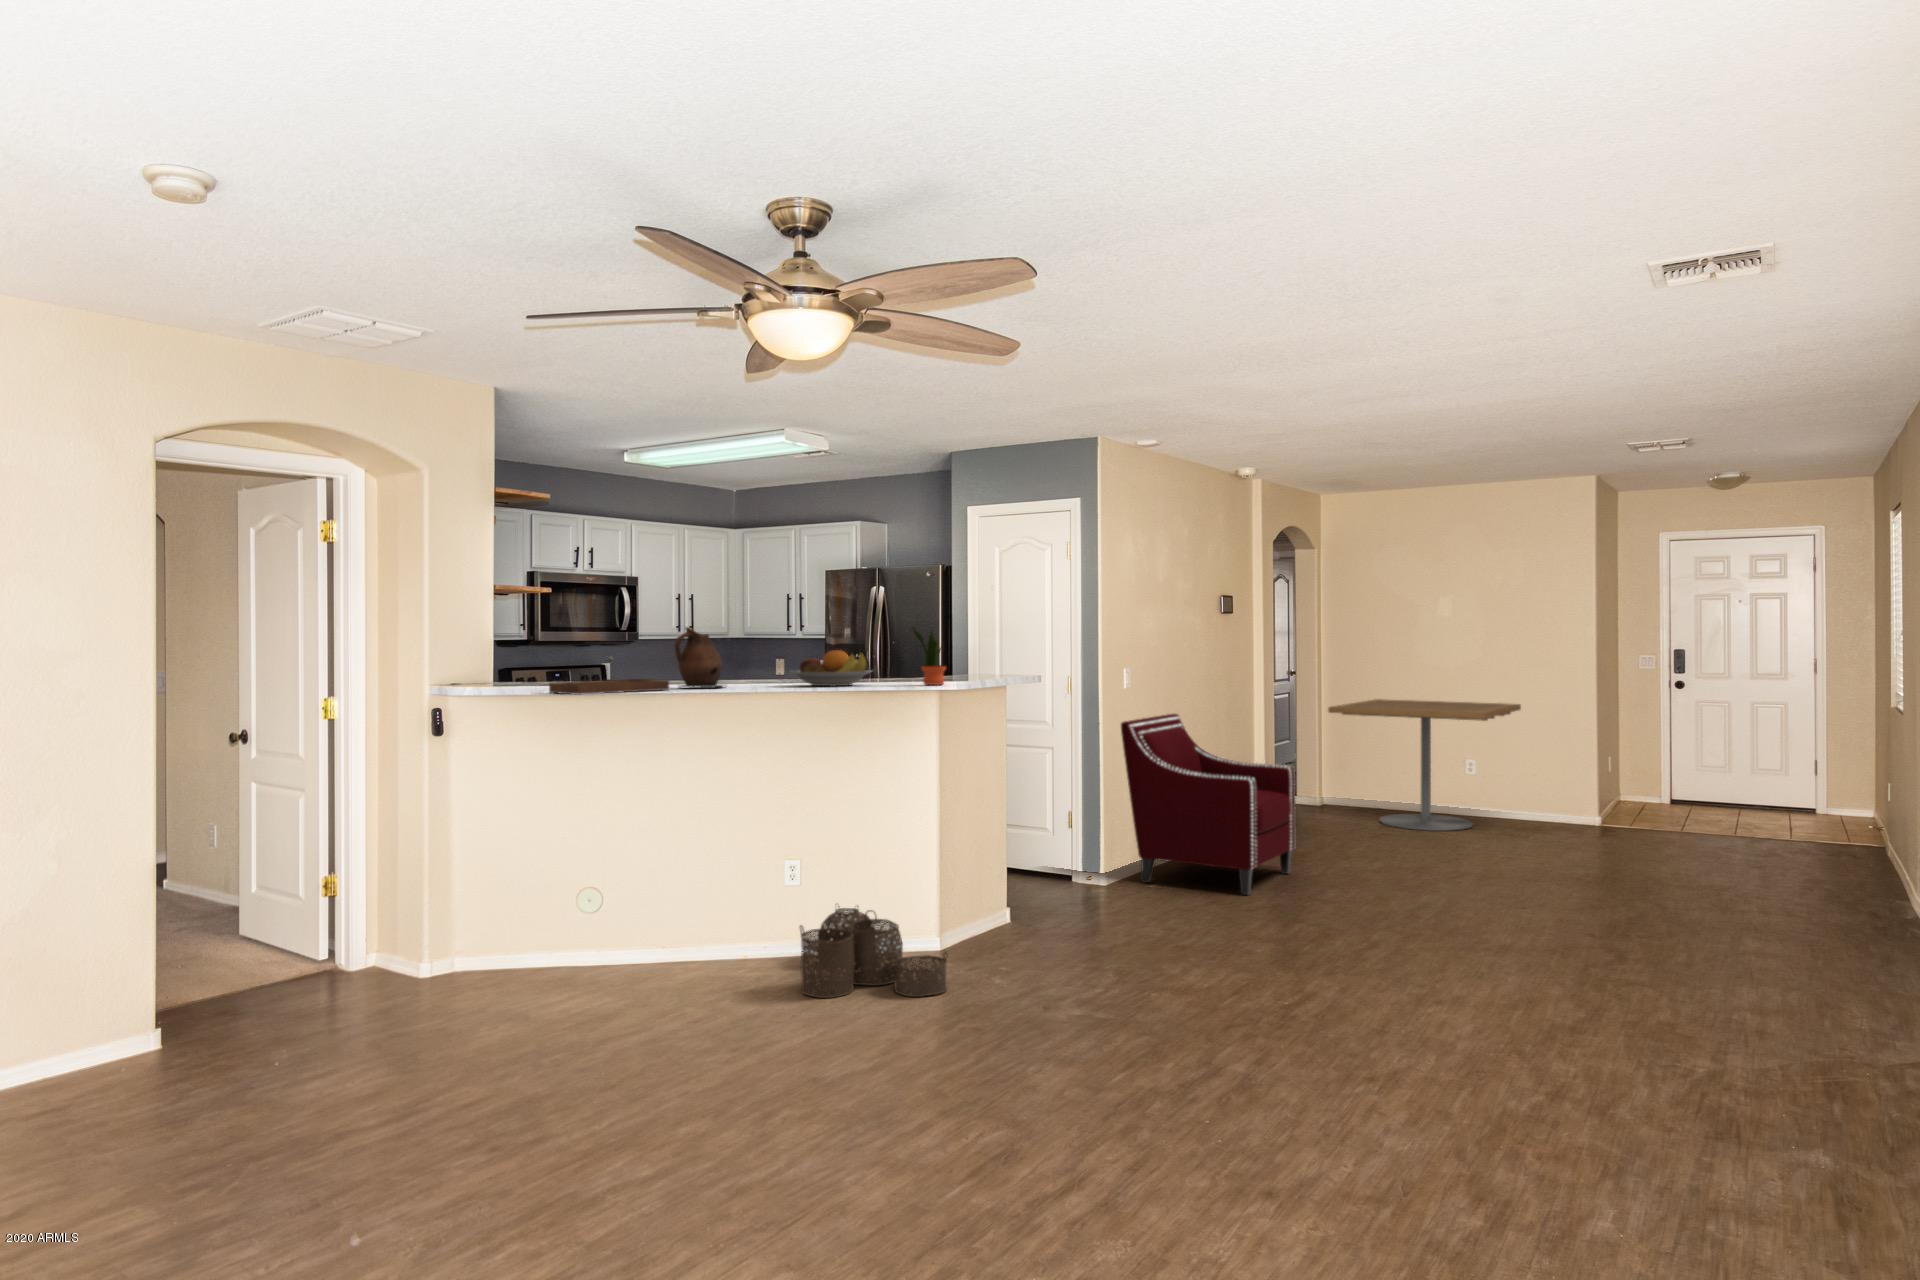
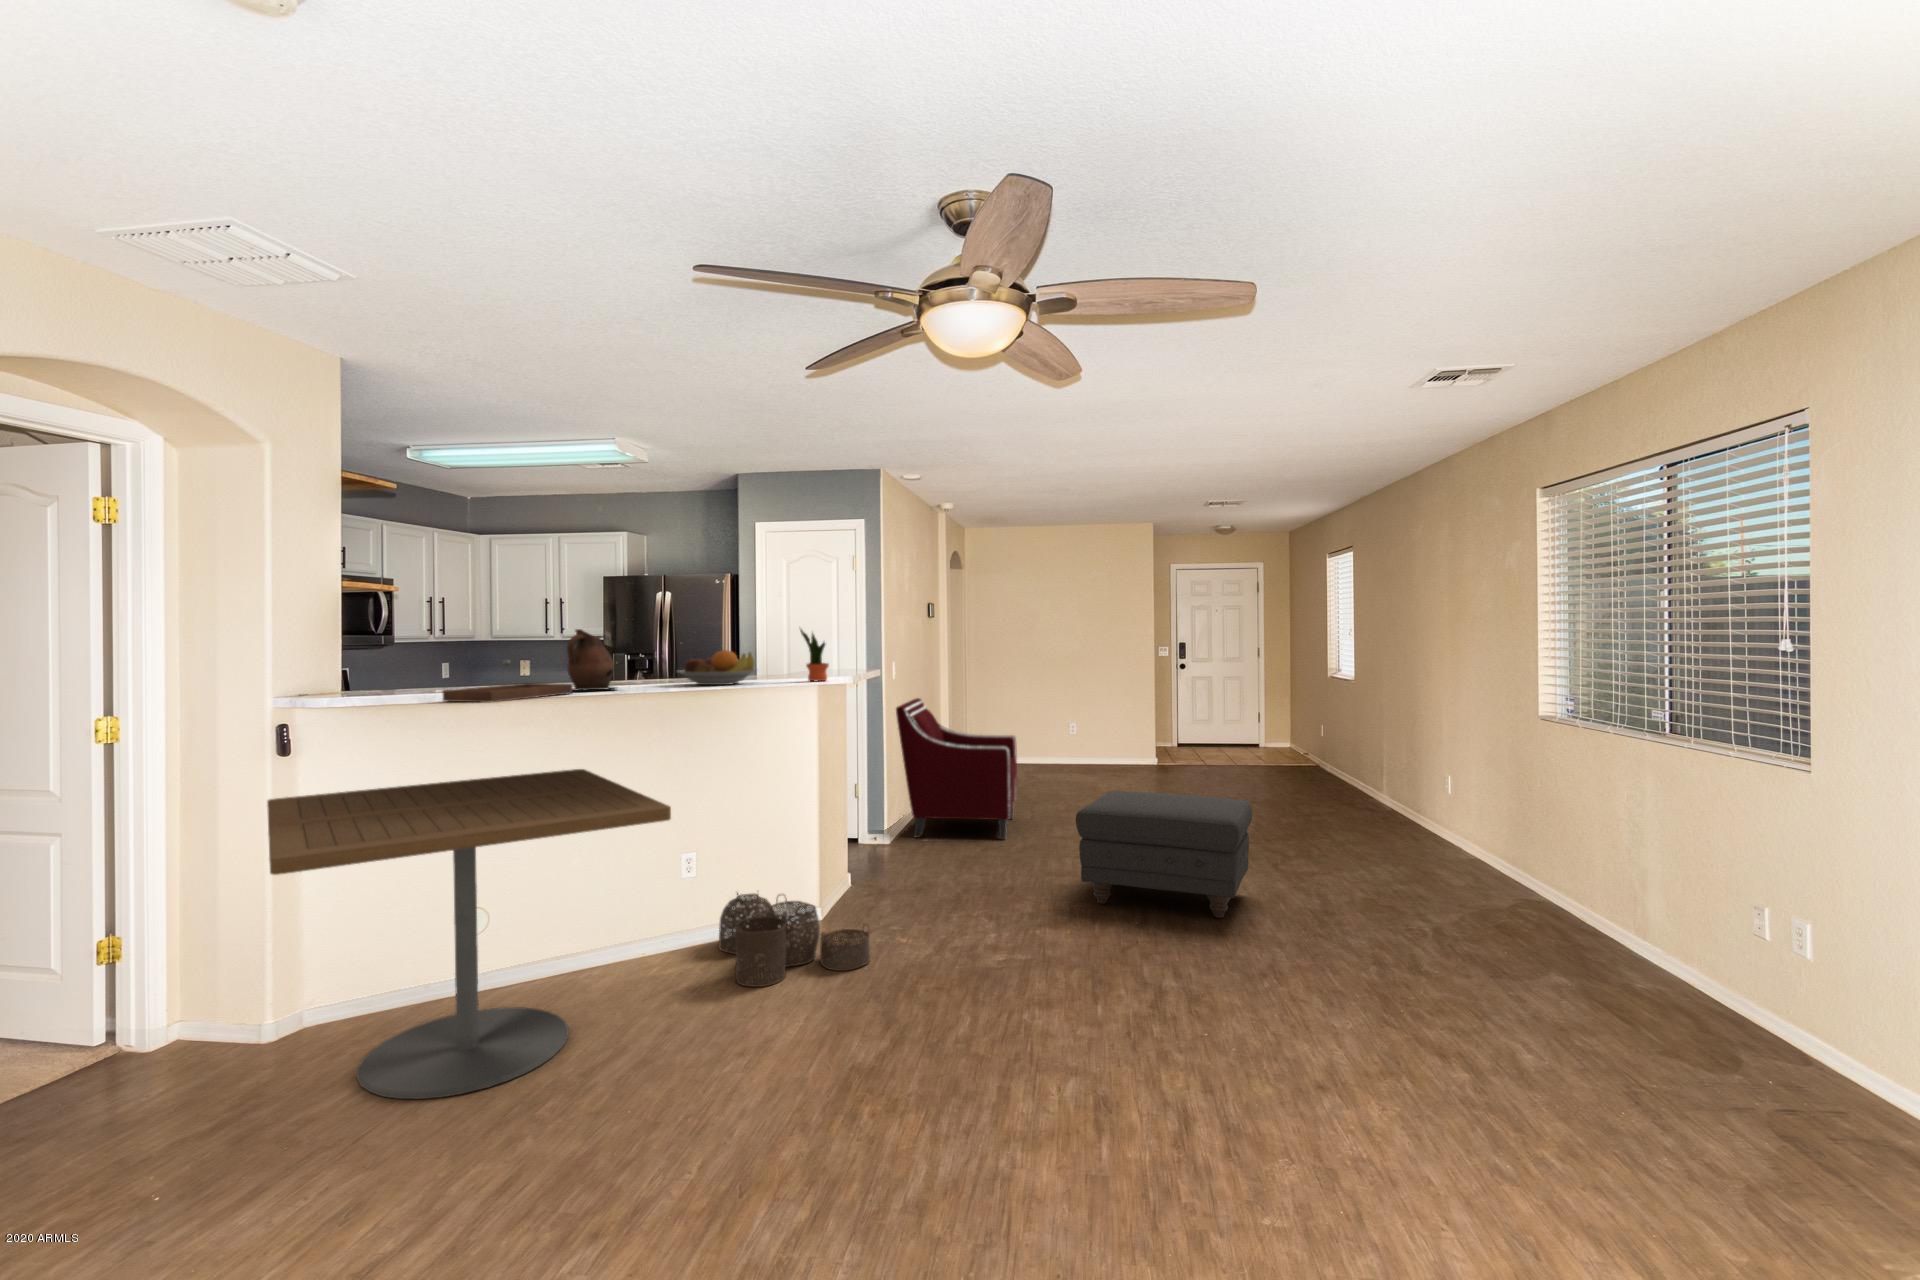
dining table: present [1328,699,1521,831] -> present [267,769,671,1099]
ottoman: none [1240,838,1497,1010] -> present [1076,791,1252,918]

